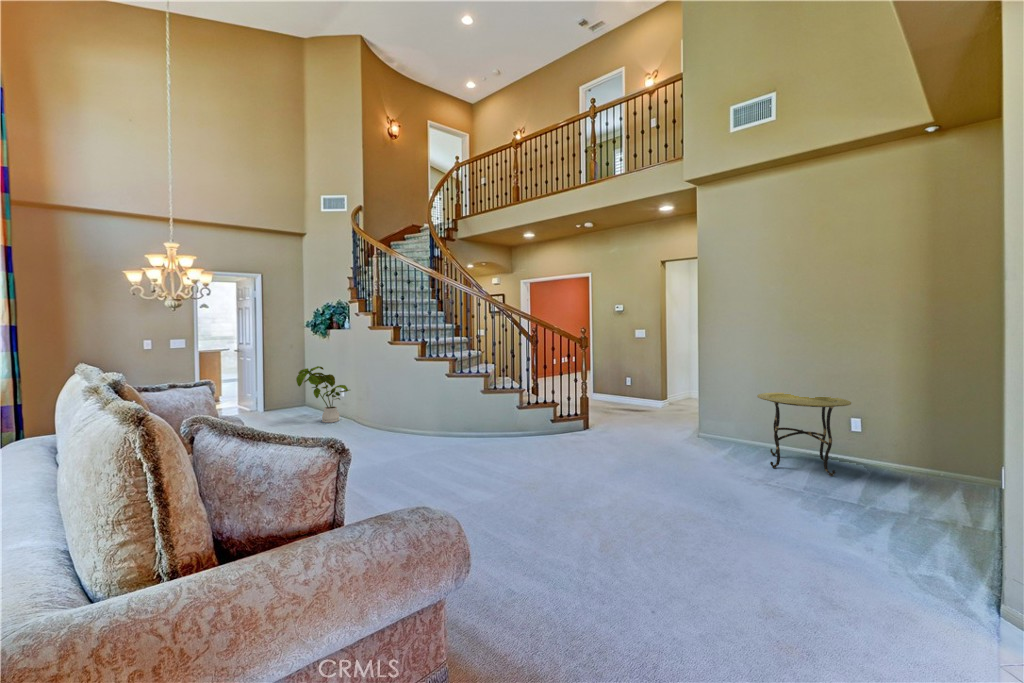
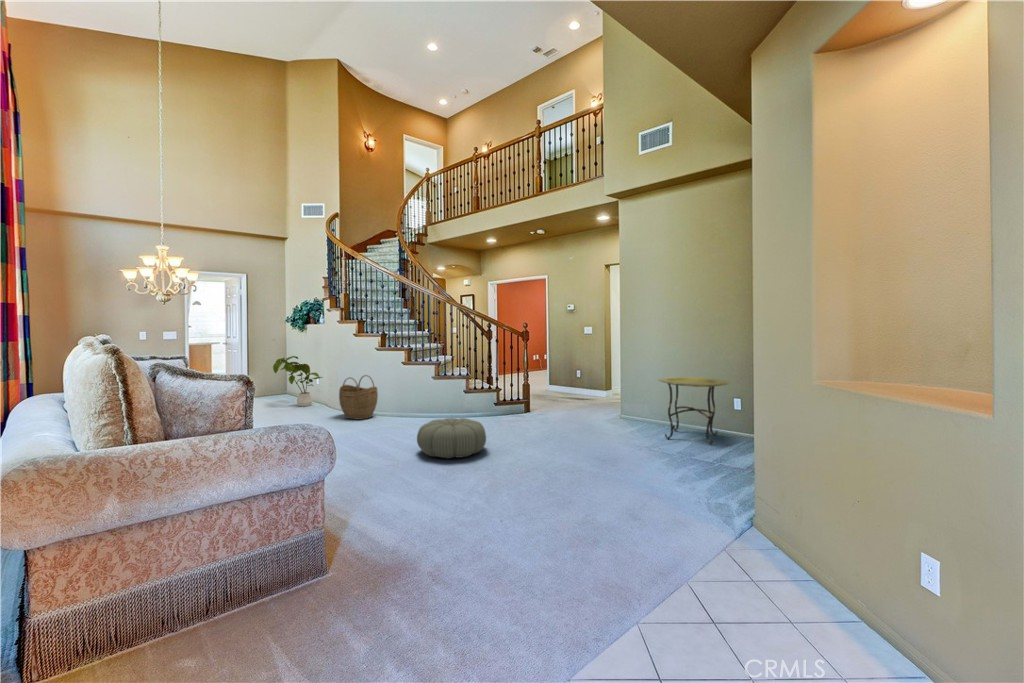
woven basket: none [375,389,418,441] -> present [339,375,378,420]
pouf: none [486,446,570,500] -> present [417,418,486,458]

